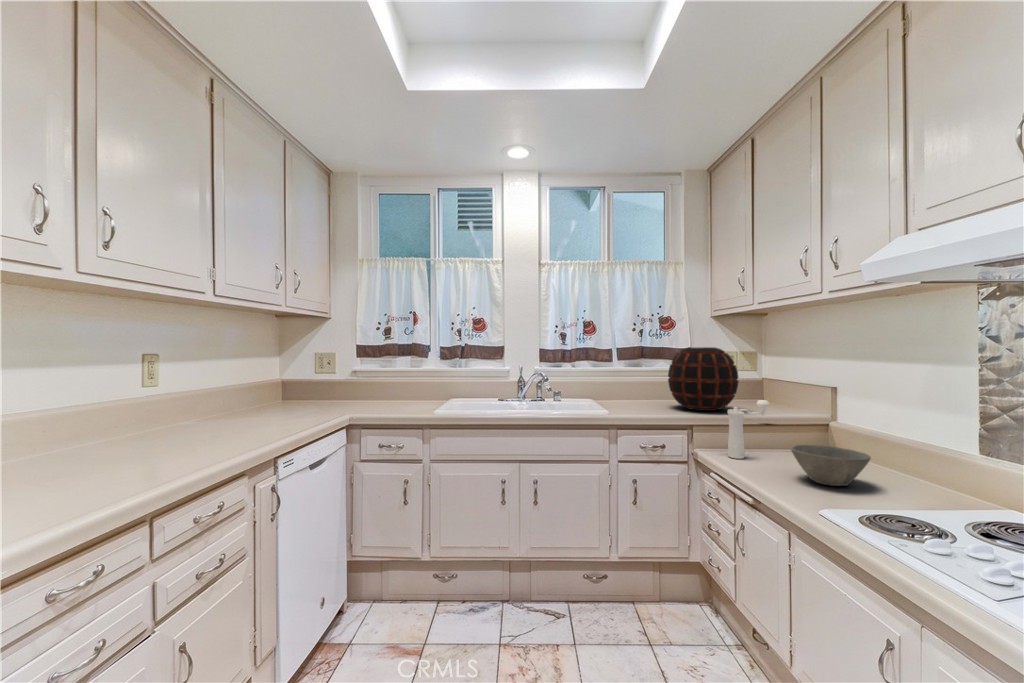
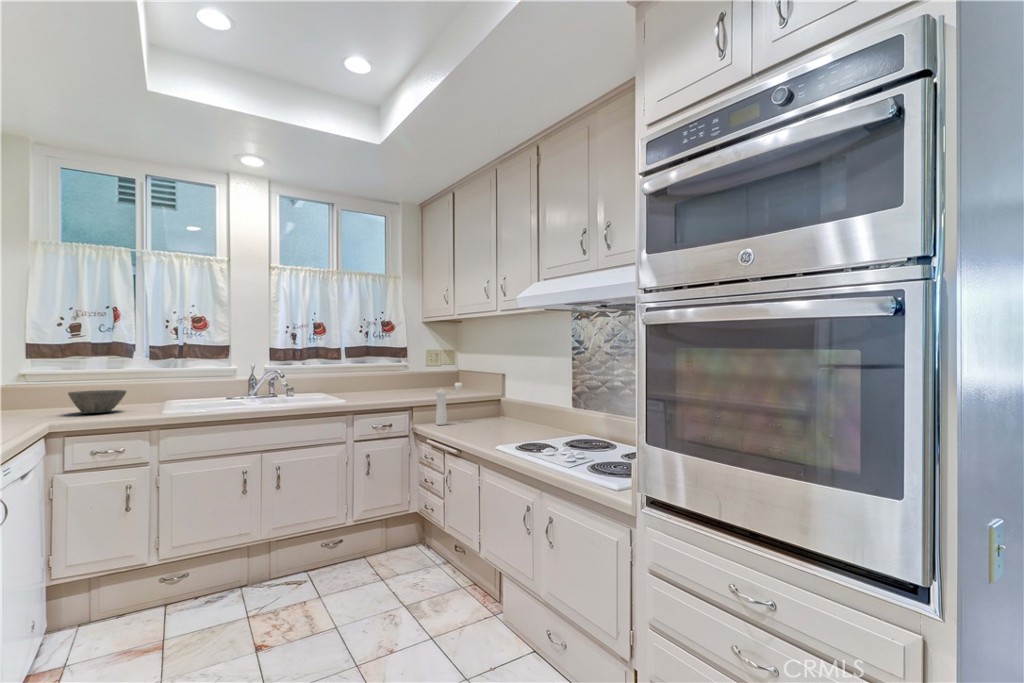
decorative vase: present [668,347,739,411] -> none [391,346,443,396]
bowl: present [791,445,871,486] -> present [68,390,126,413]

